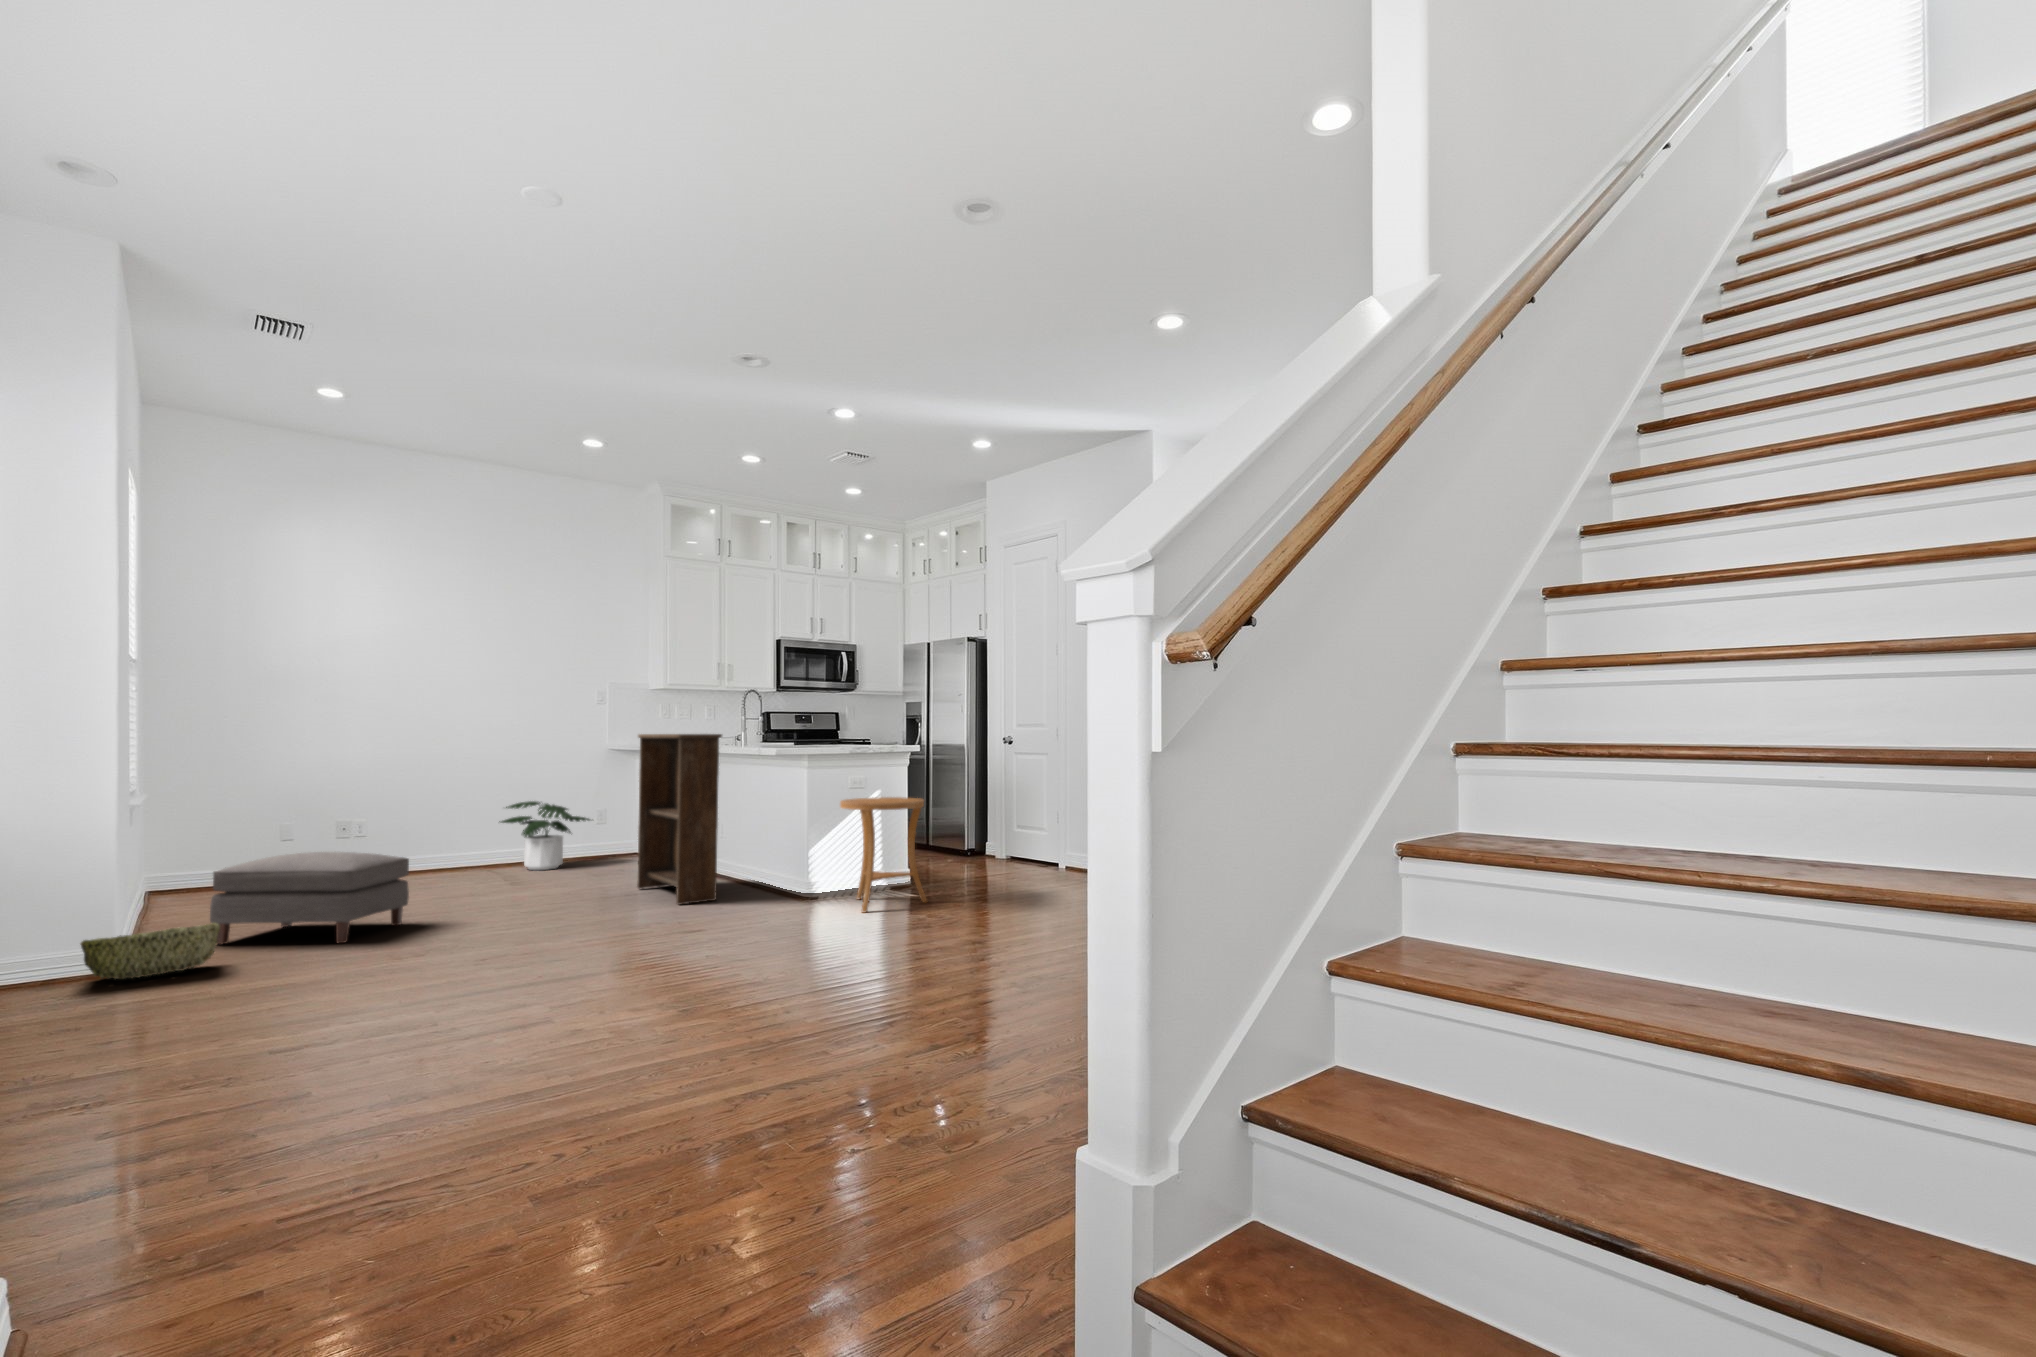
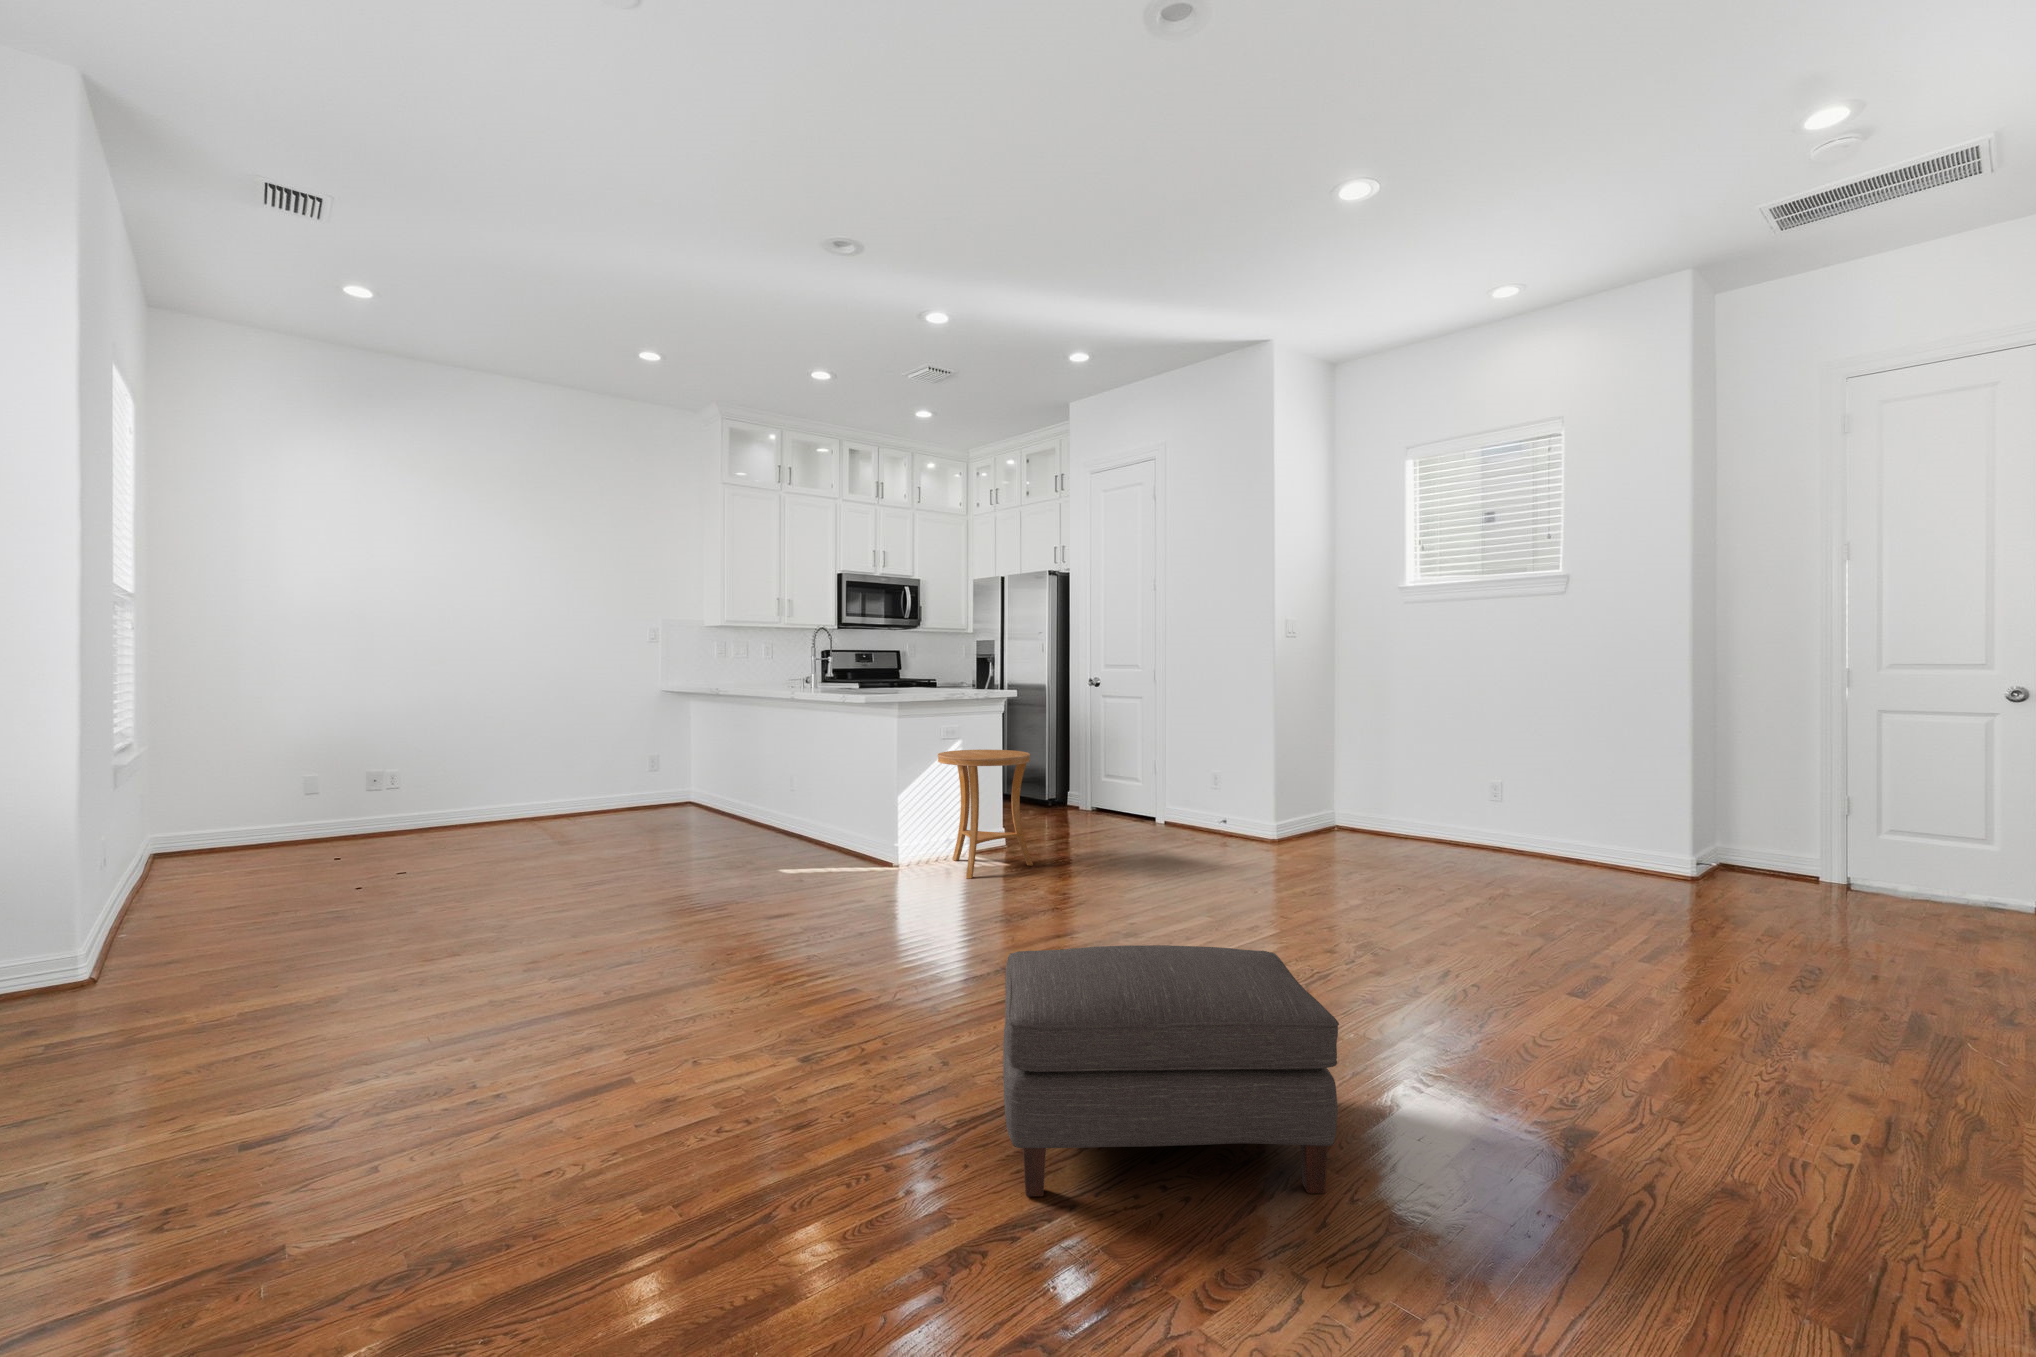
bookshelf: present [637,734,722,904] -> none [706,677,804,866]
potted plant: present [499,801,590,870] -> none [552,746,652,820]
ottoman: present [210,852,409,944] -> present [1003,945,1339,1196]
woven basket: present [81,923,220,979] -> none [100,898,262,966]

